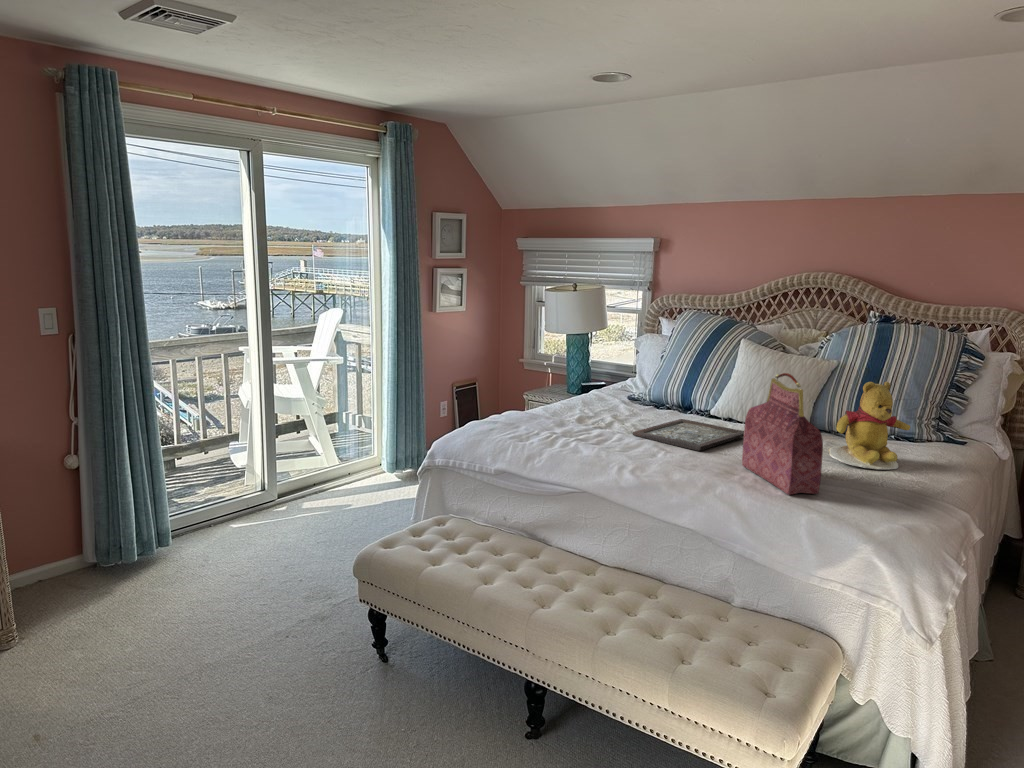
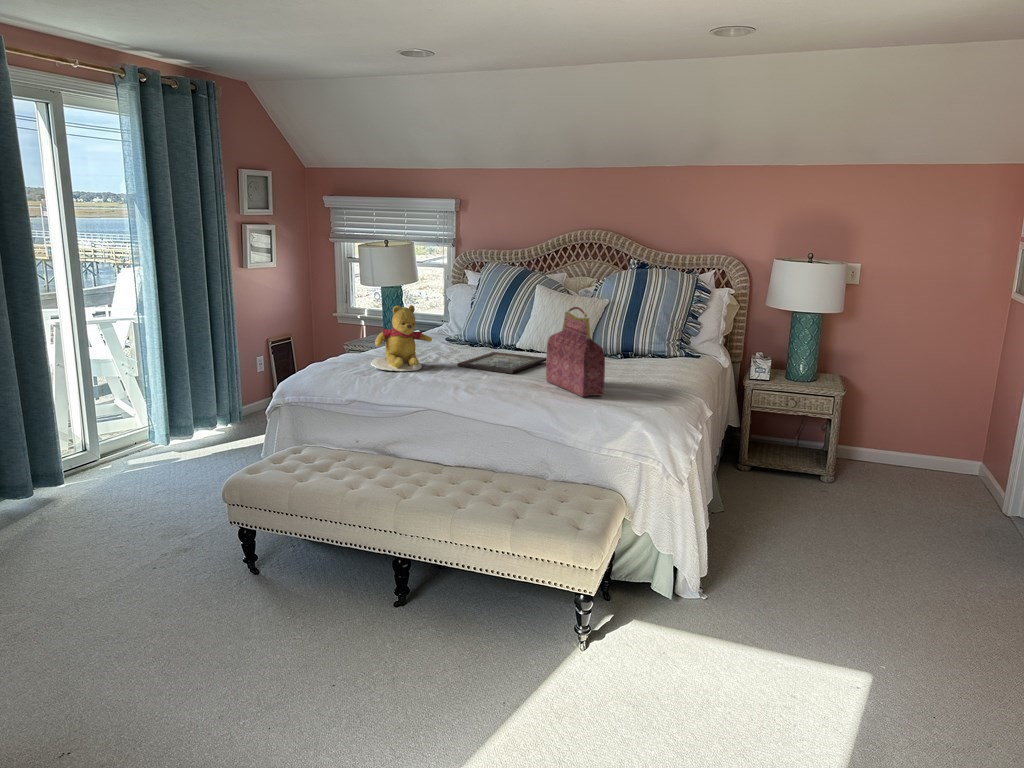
teddy bear: present [829,382,910,470] -> present [371,305,432,371]

